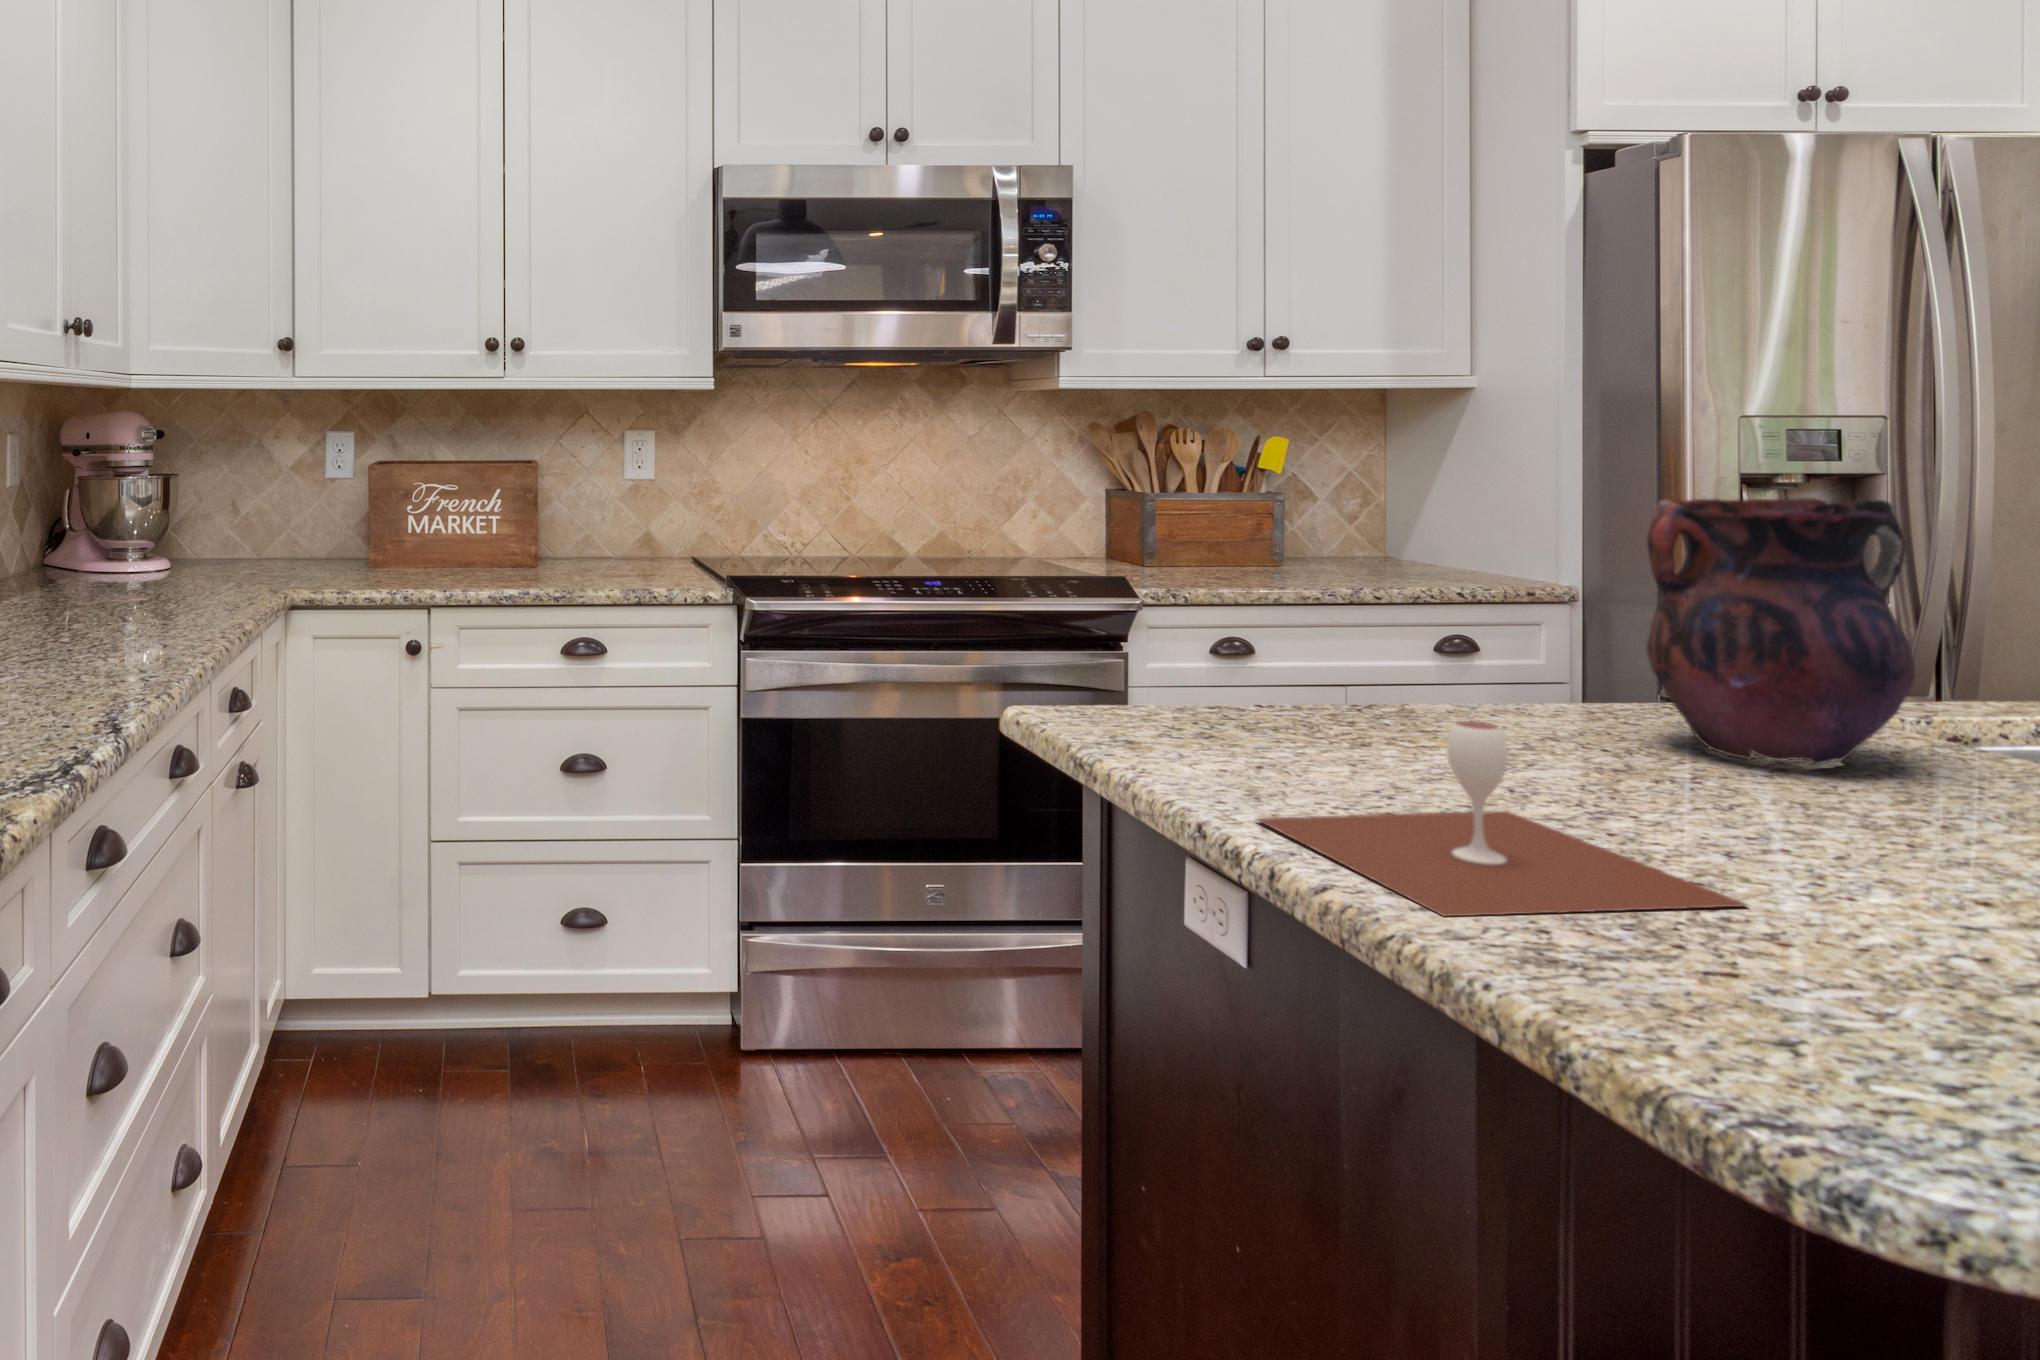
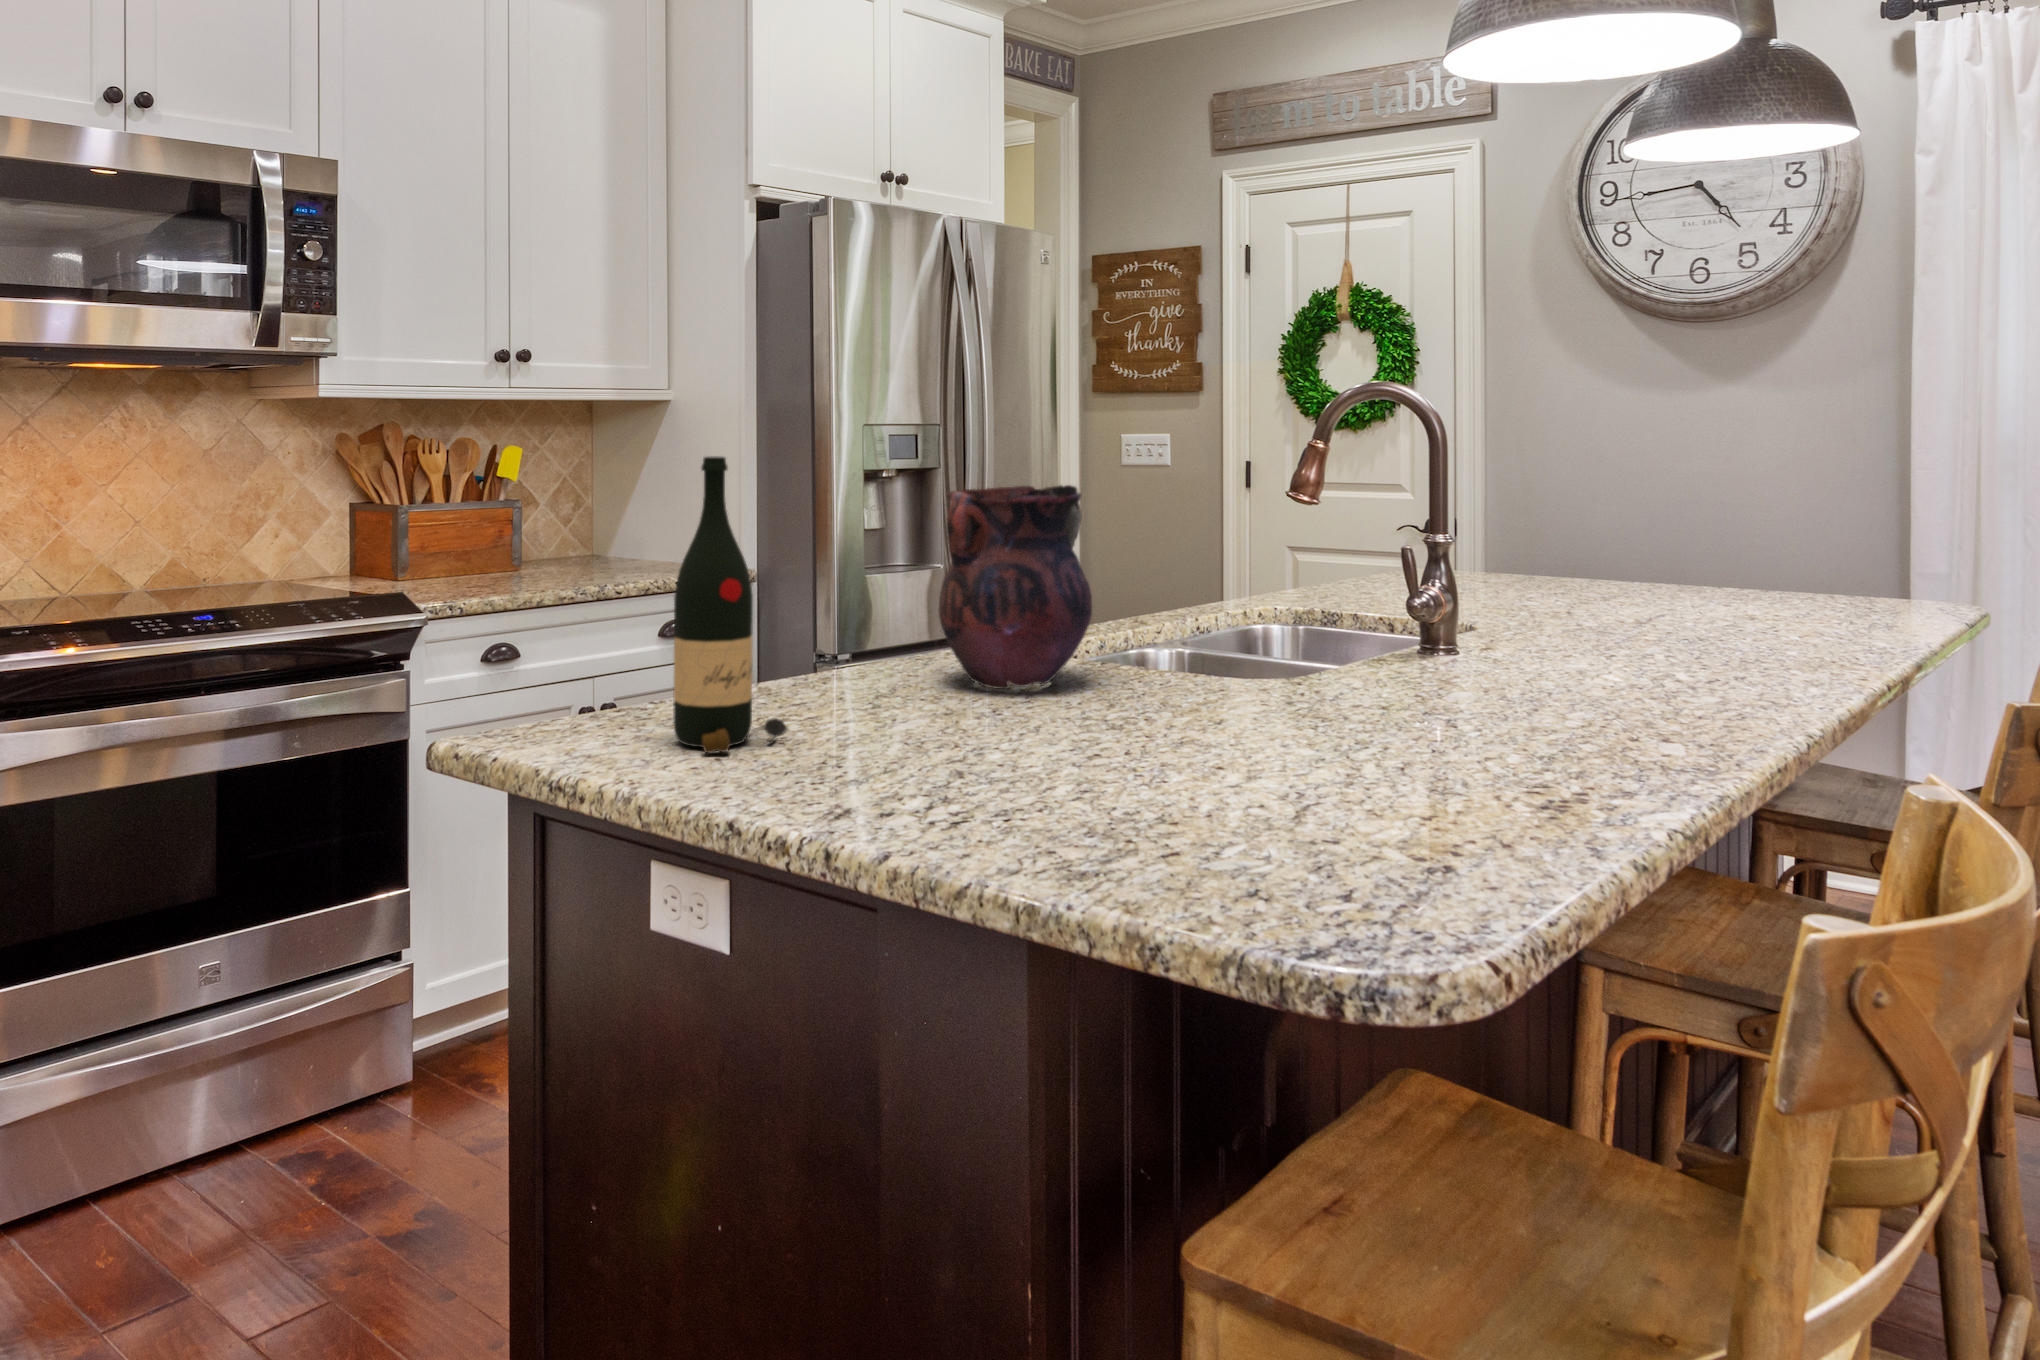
wine bottle: none [1223,446,1359,759] -> present [673,456,787,753]
wine glass: present [1257,721,1747,916] -> none [778,688,1127,859]

